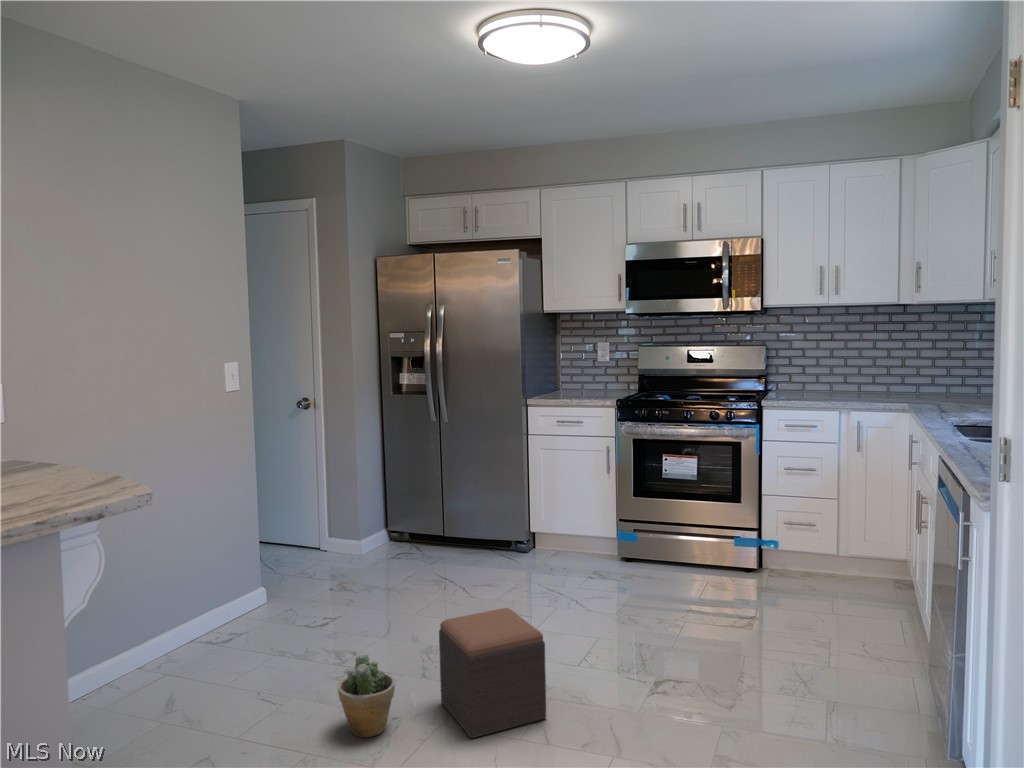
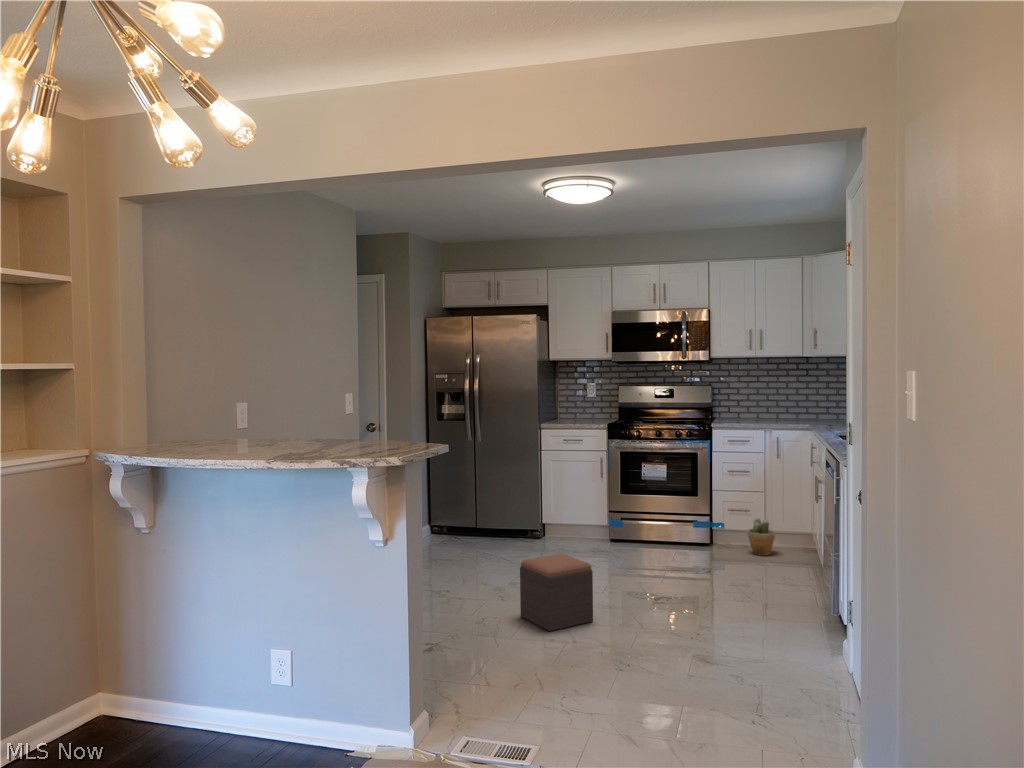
potted plant: present [338,653,395,737] -> present [748,518,775,556]

